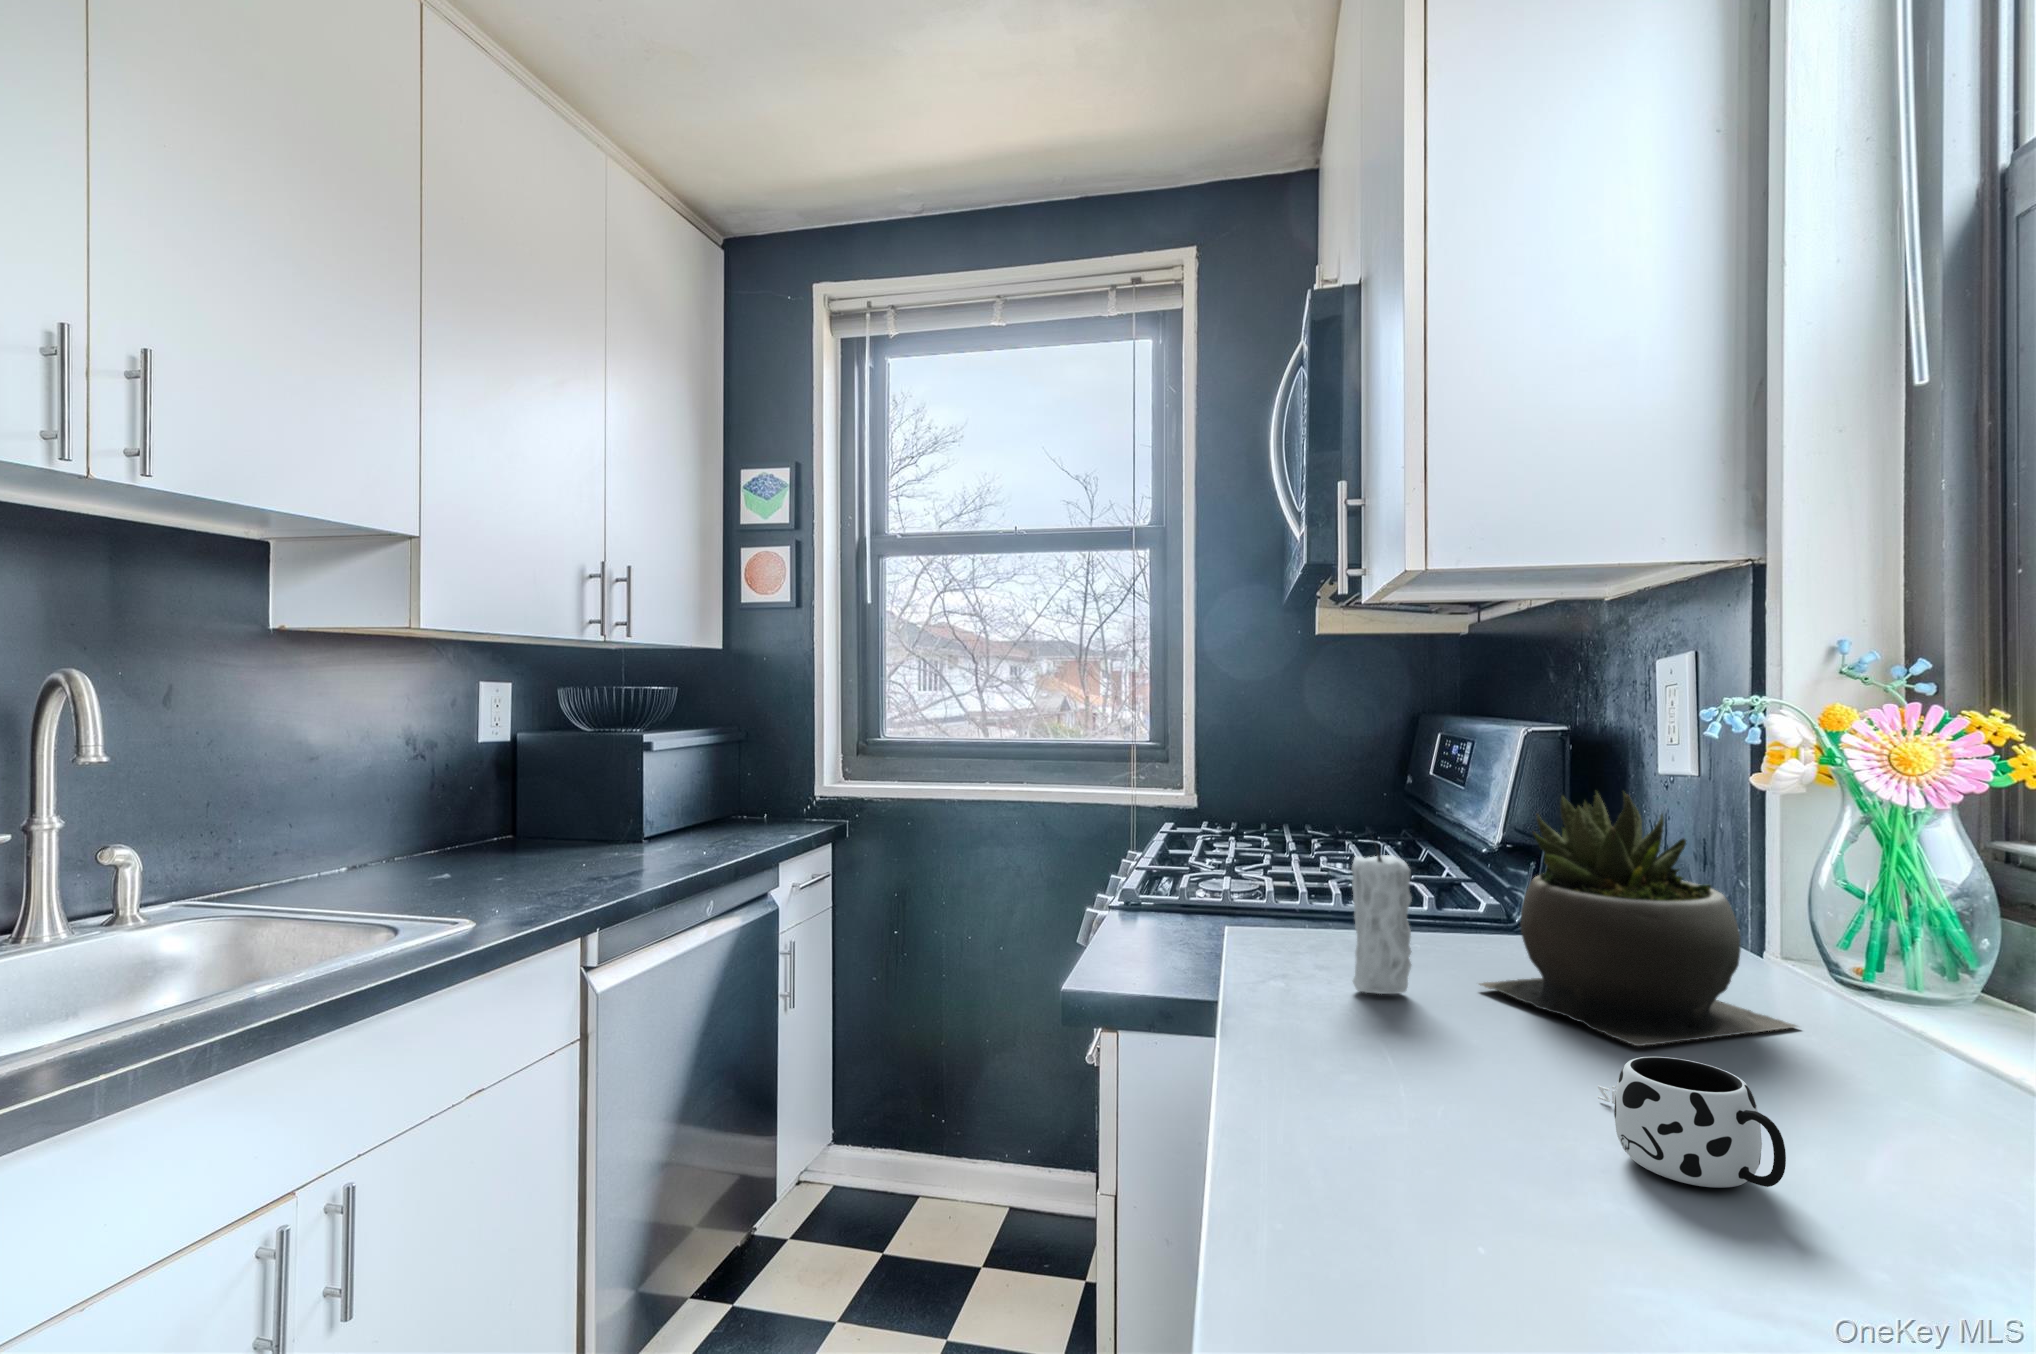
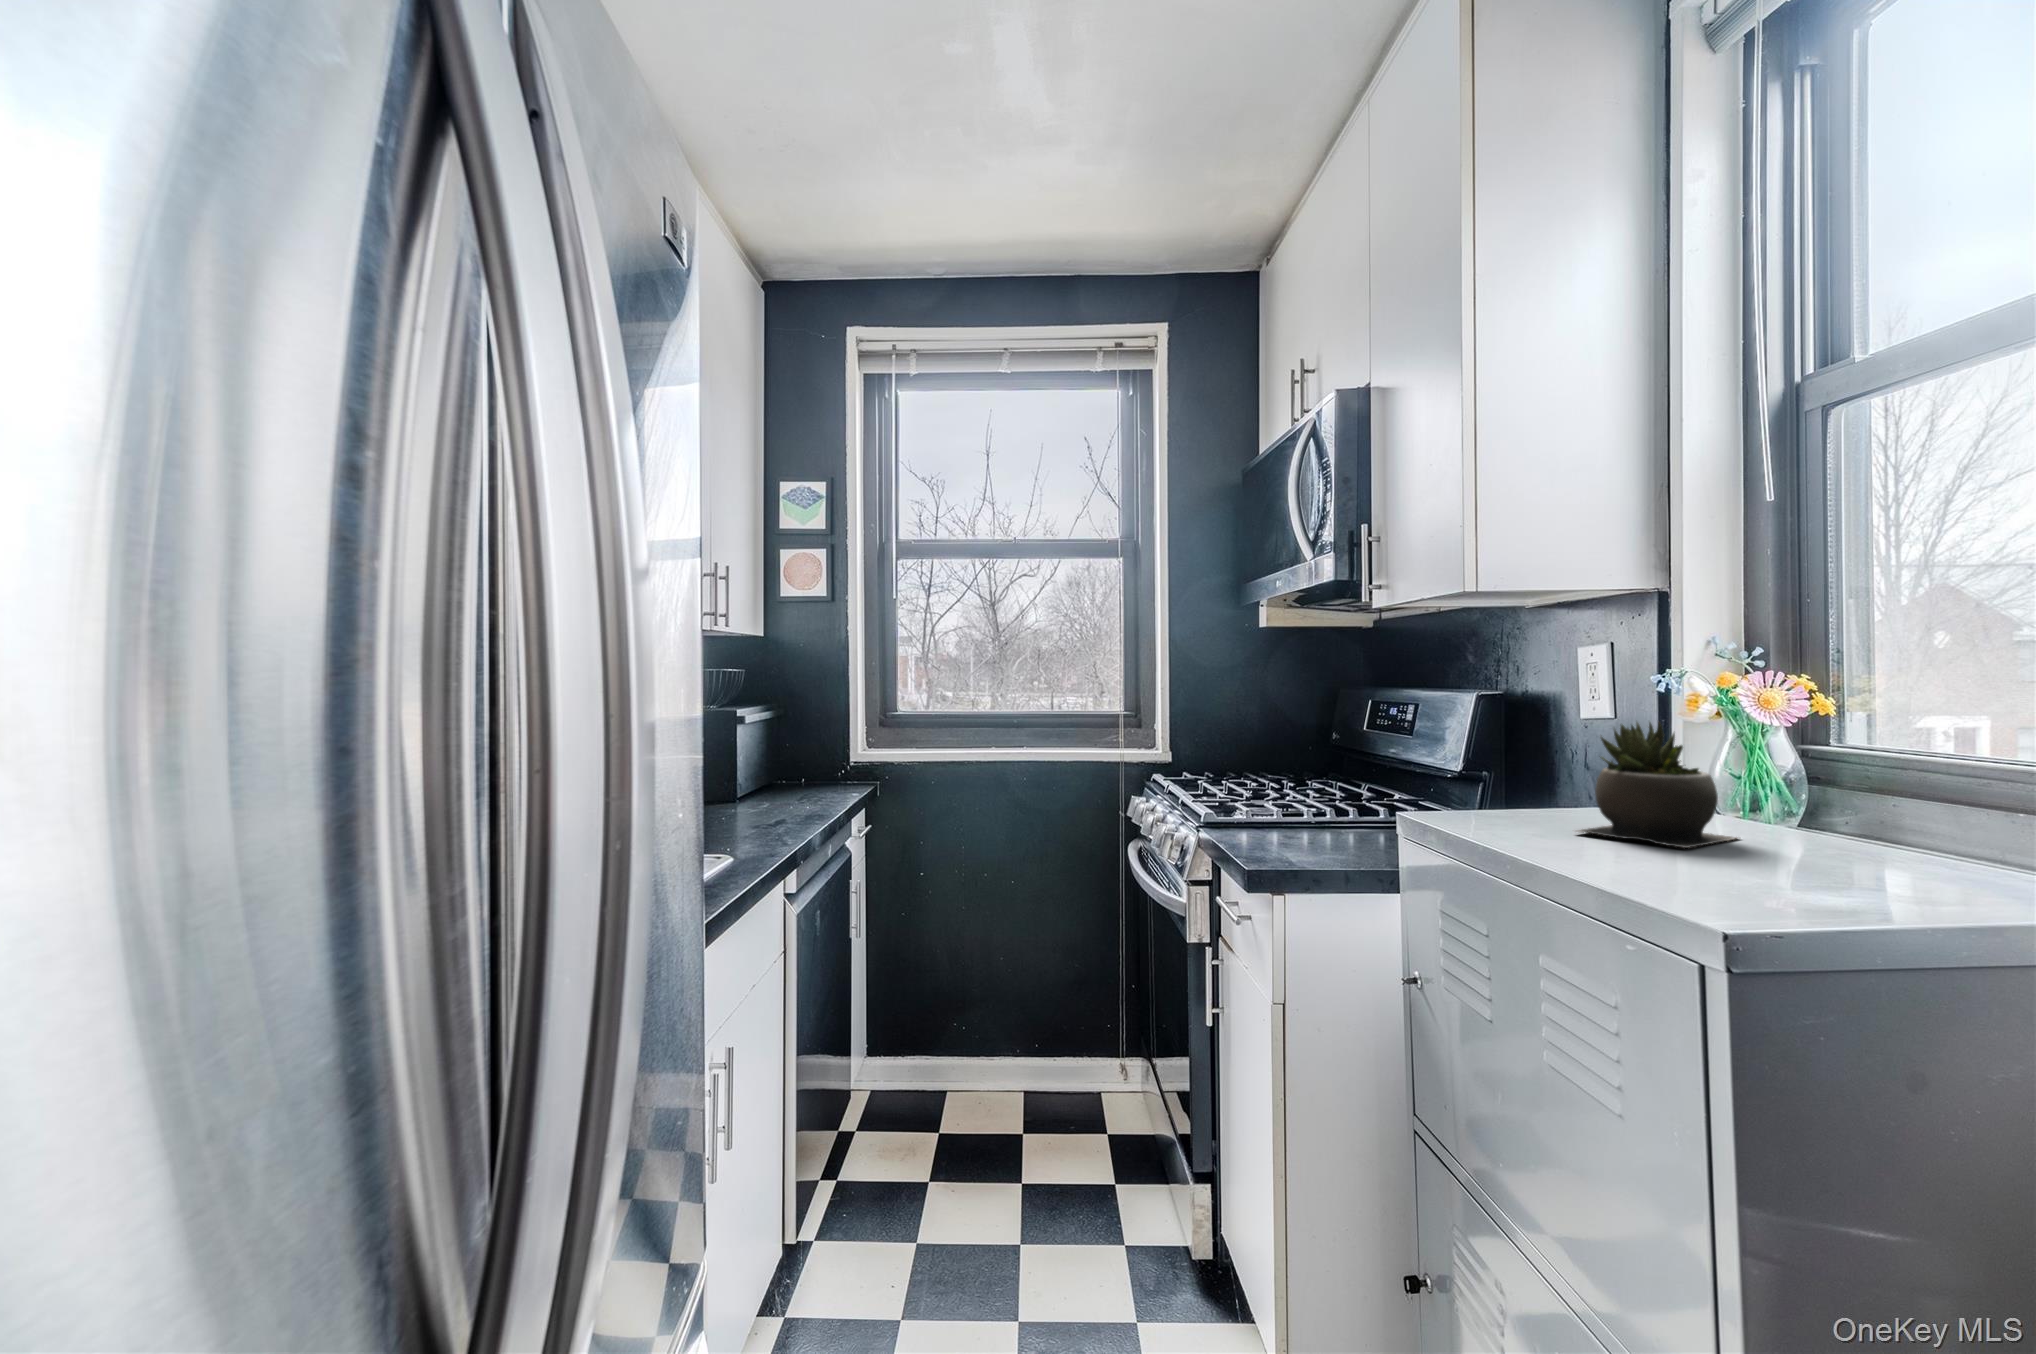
candle: present [1352,844,1412,994] -> none [1510,746,1548,838]
mug: present [1598,1057,1786,1188] -> none [1698,836,1821,885]

